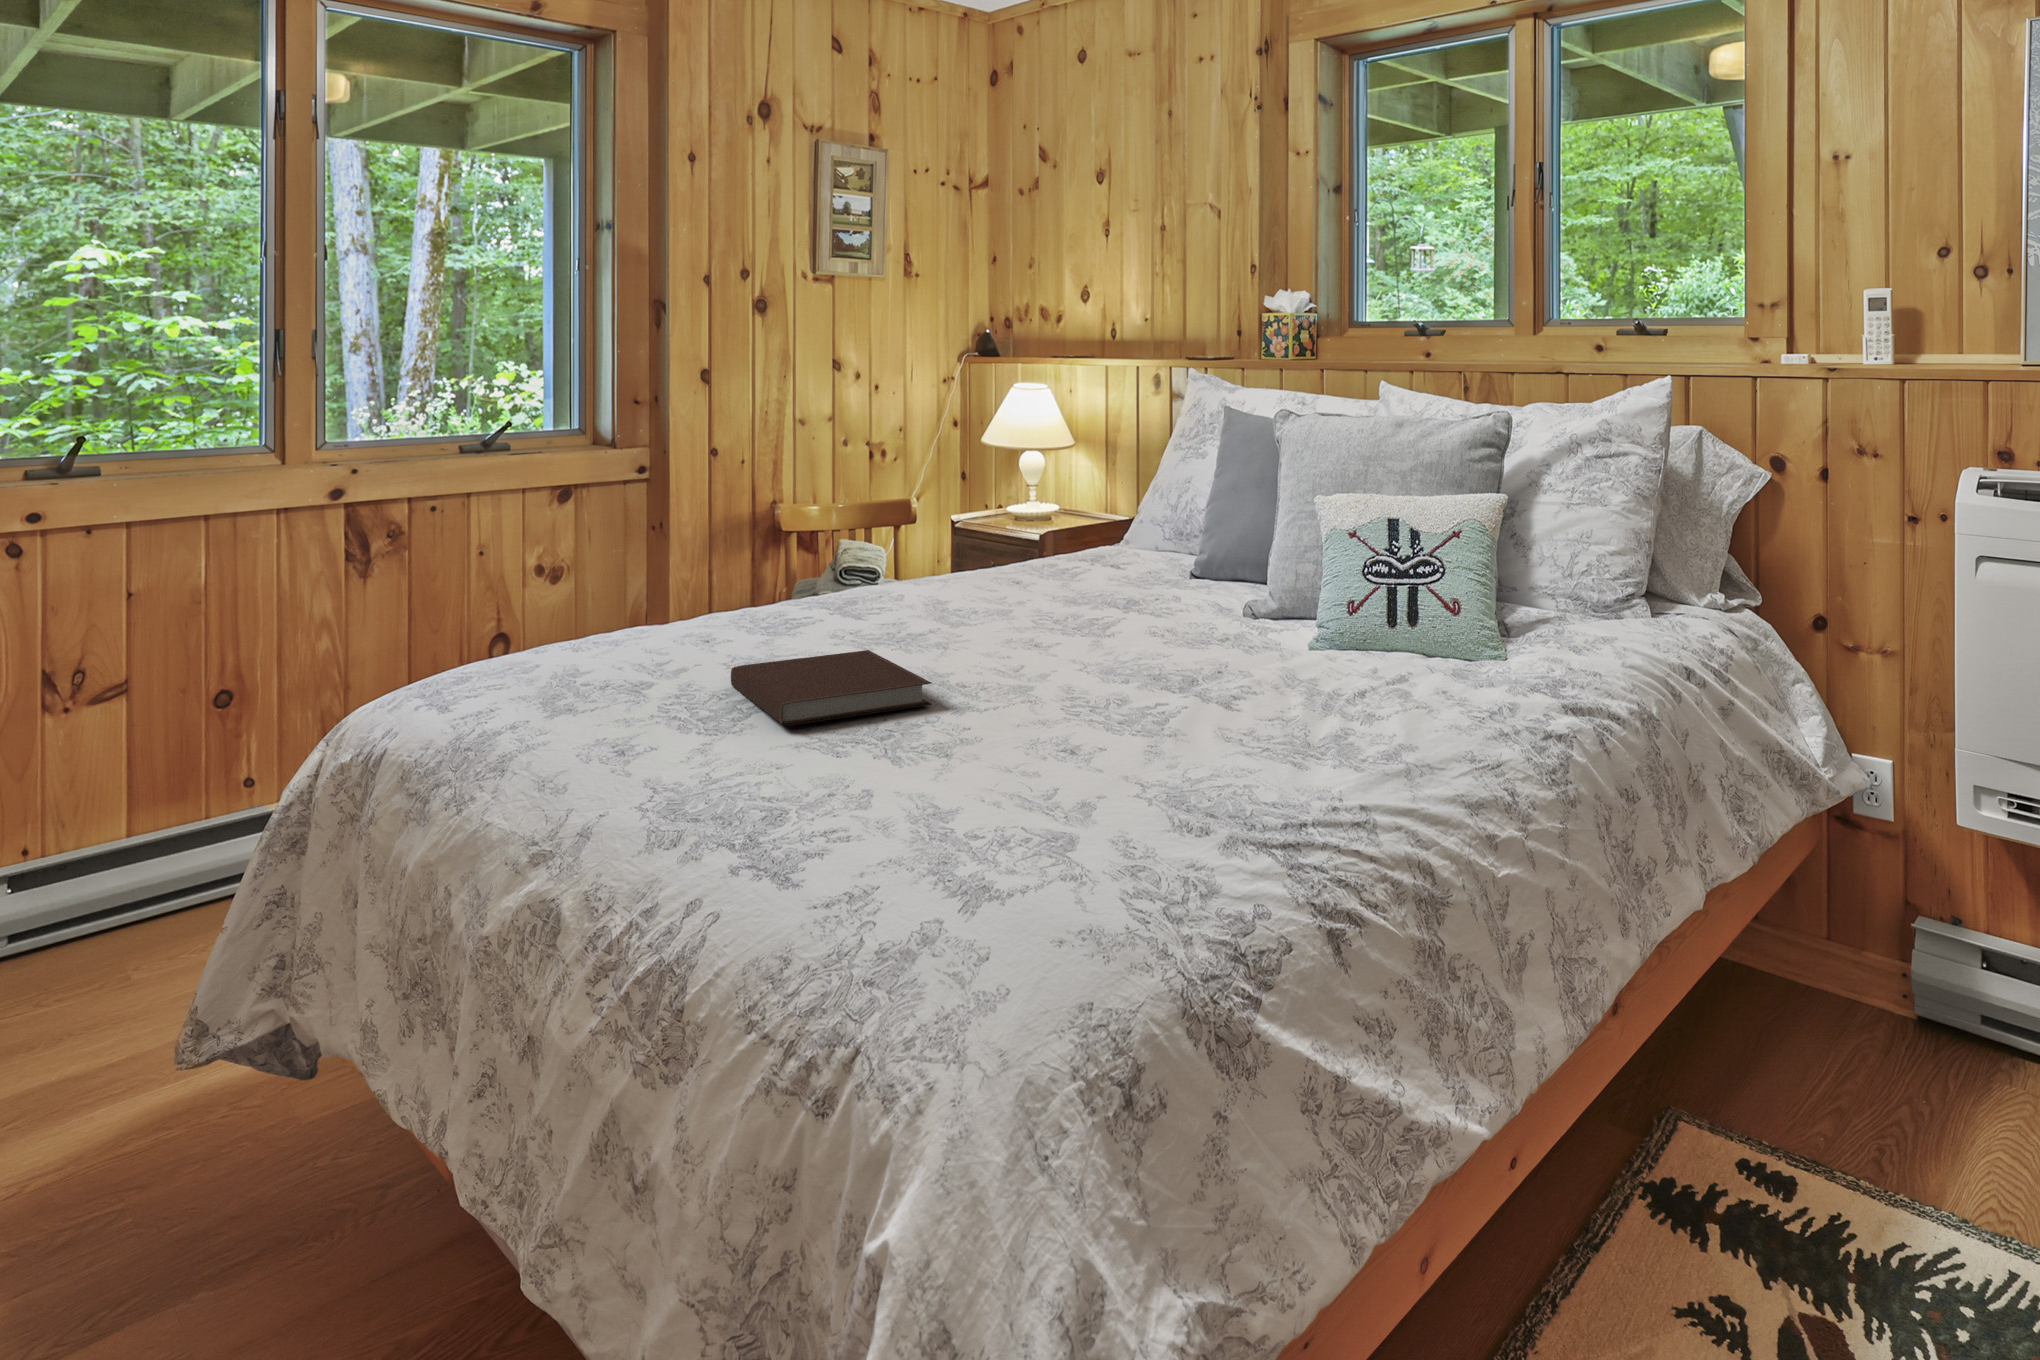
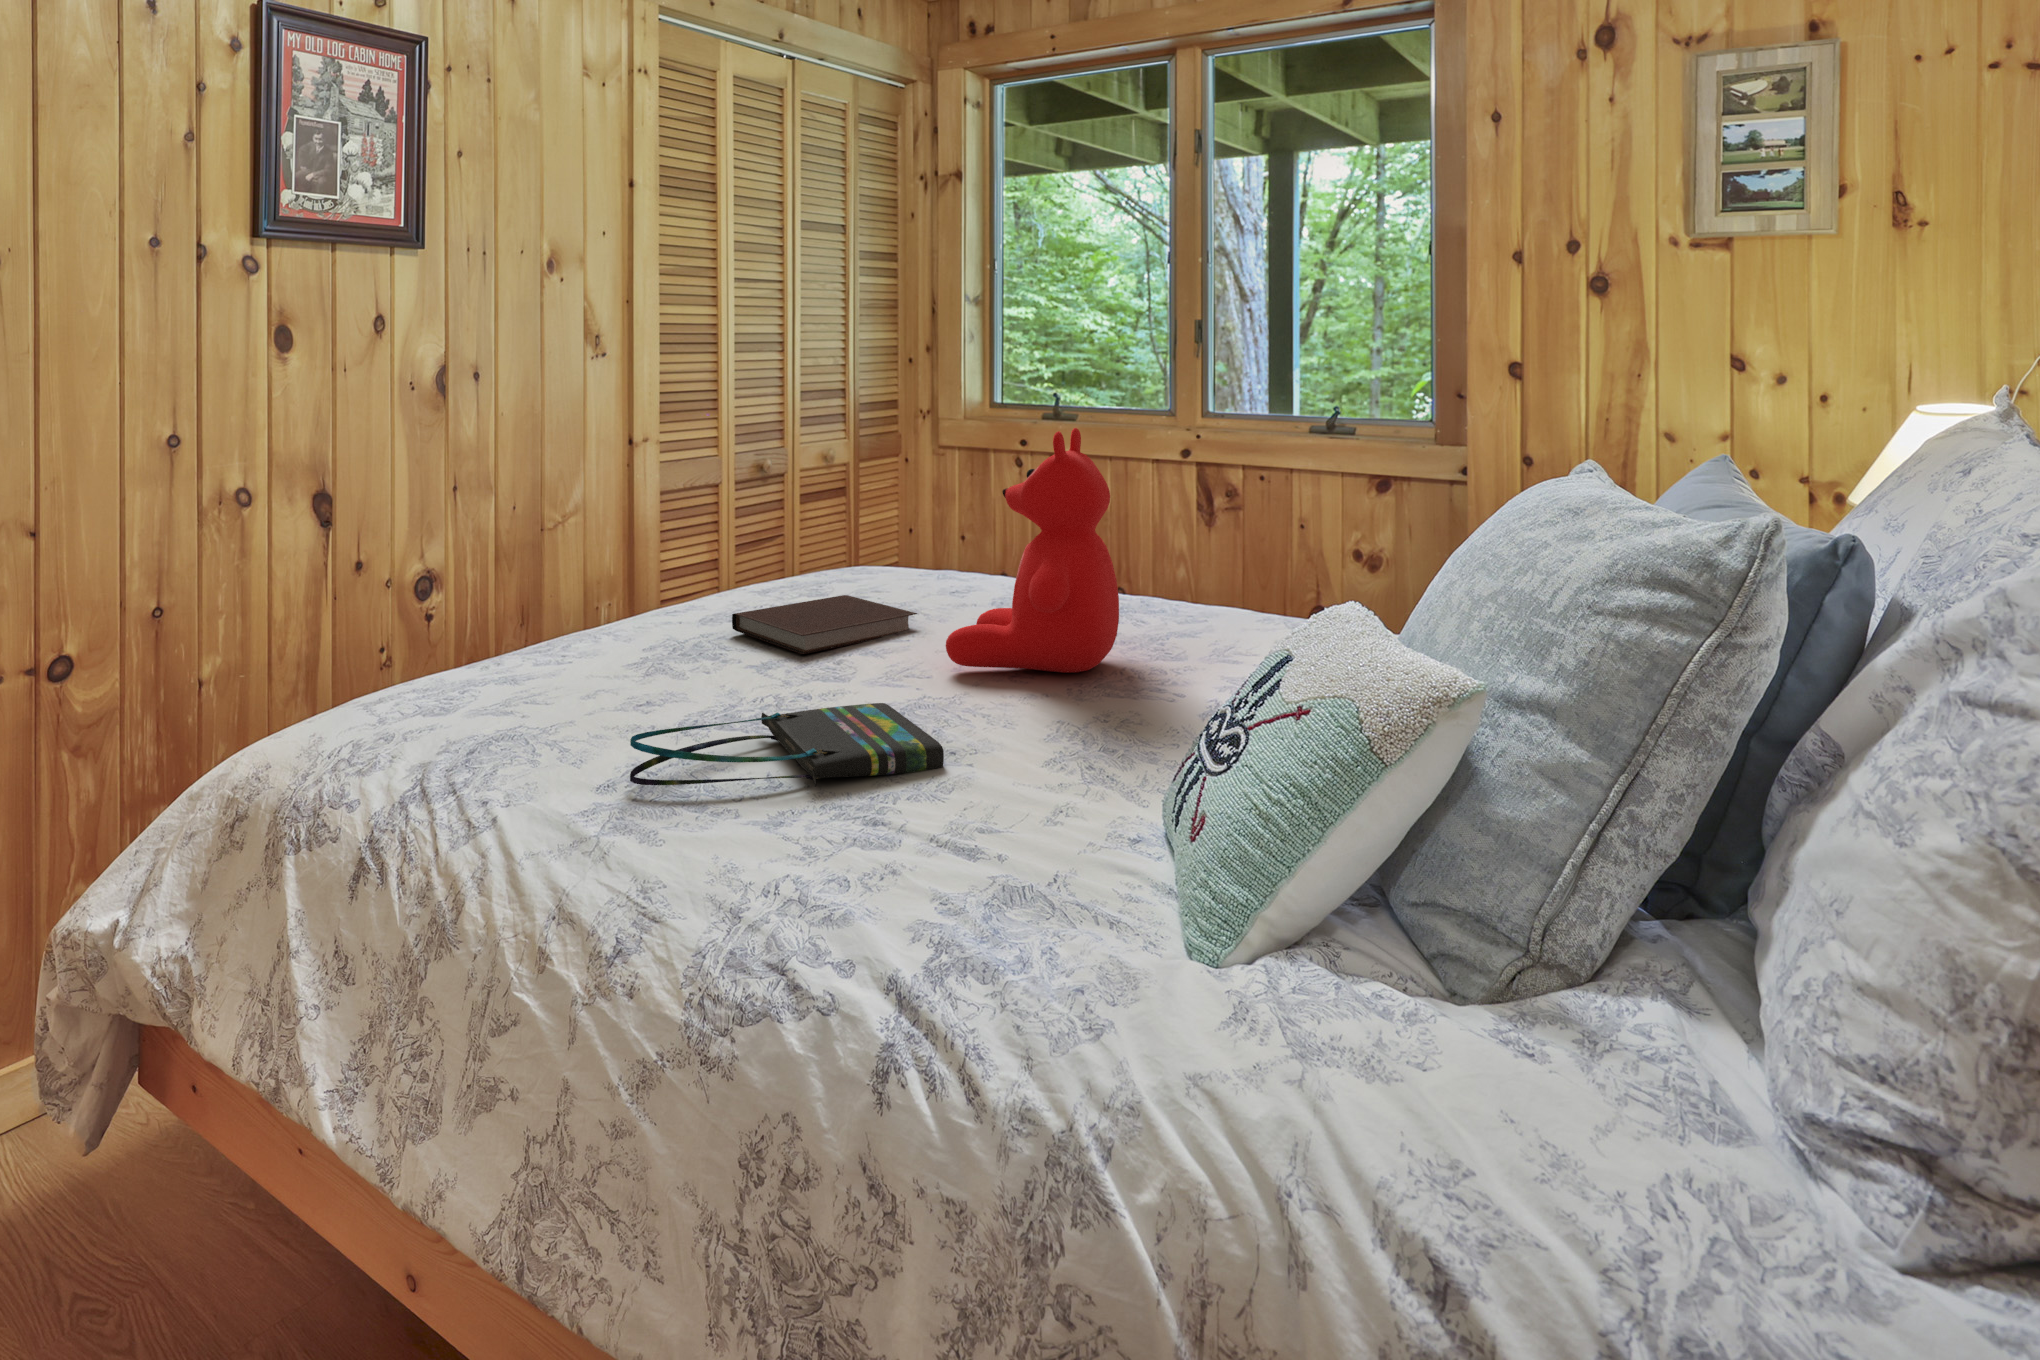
teddy bear: none [962,430,1140,658] -> present [946,428,1119,673]
tote bag: none [1157,670,1320,761] -> present [630,703,944,786]

